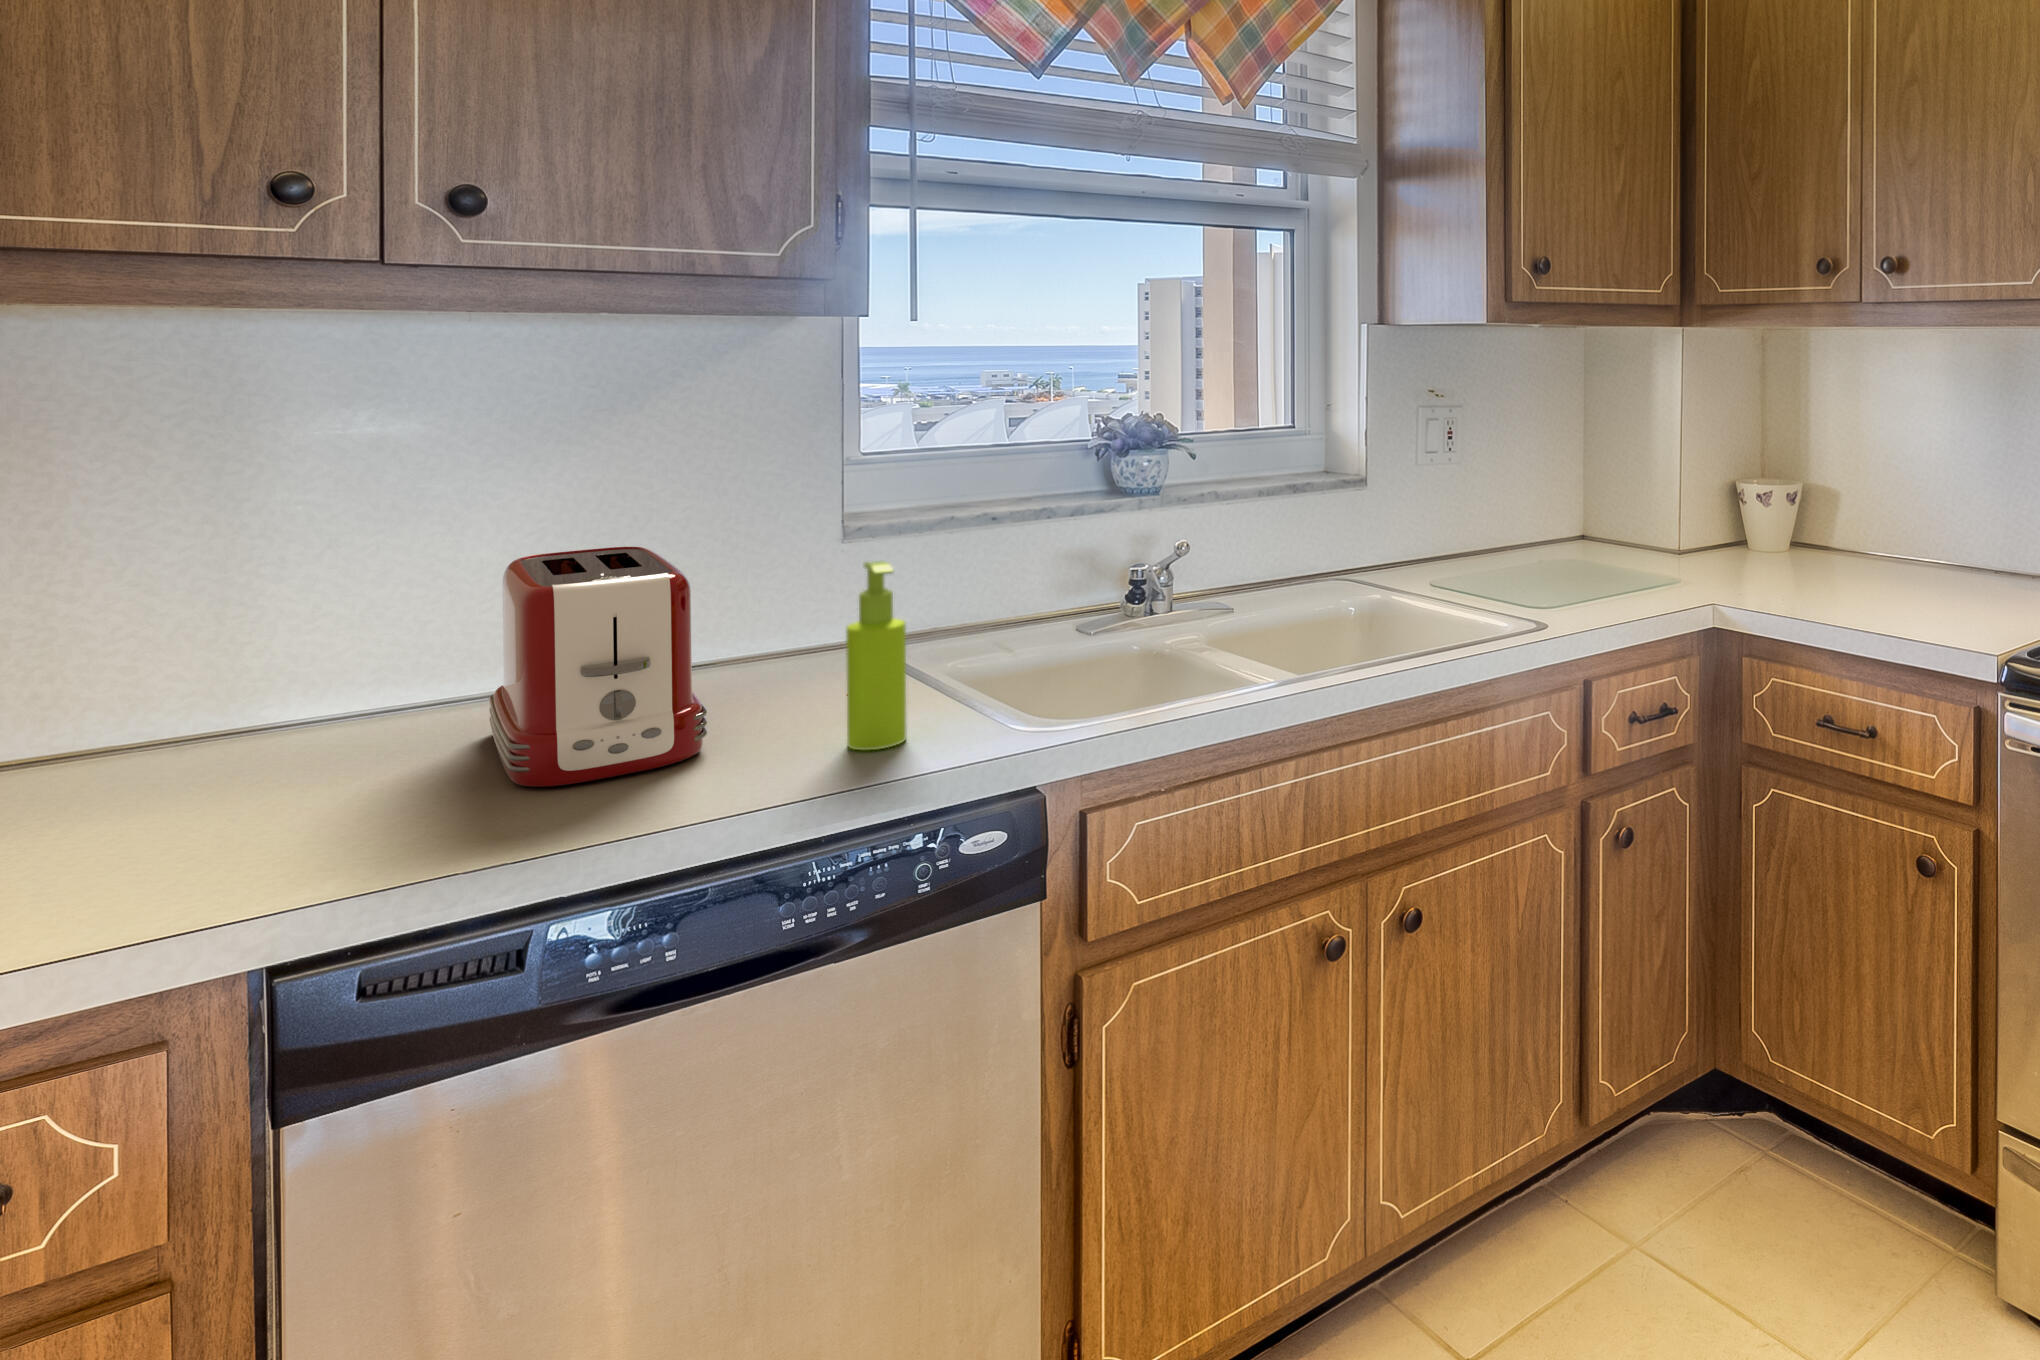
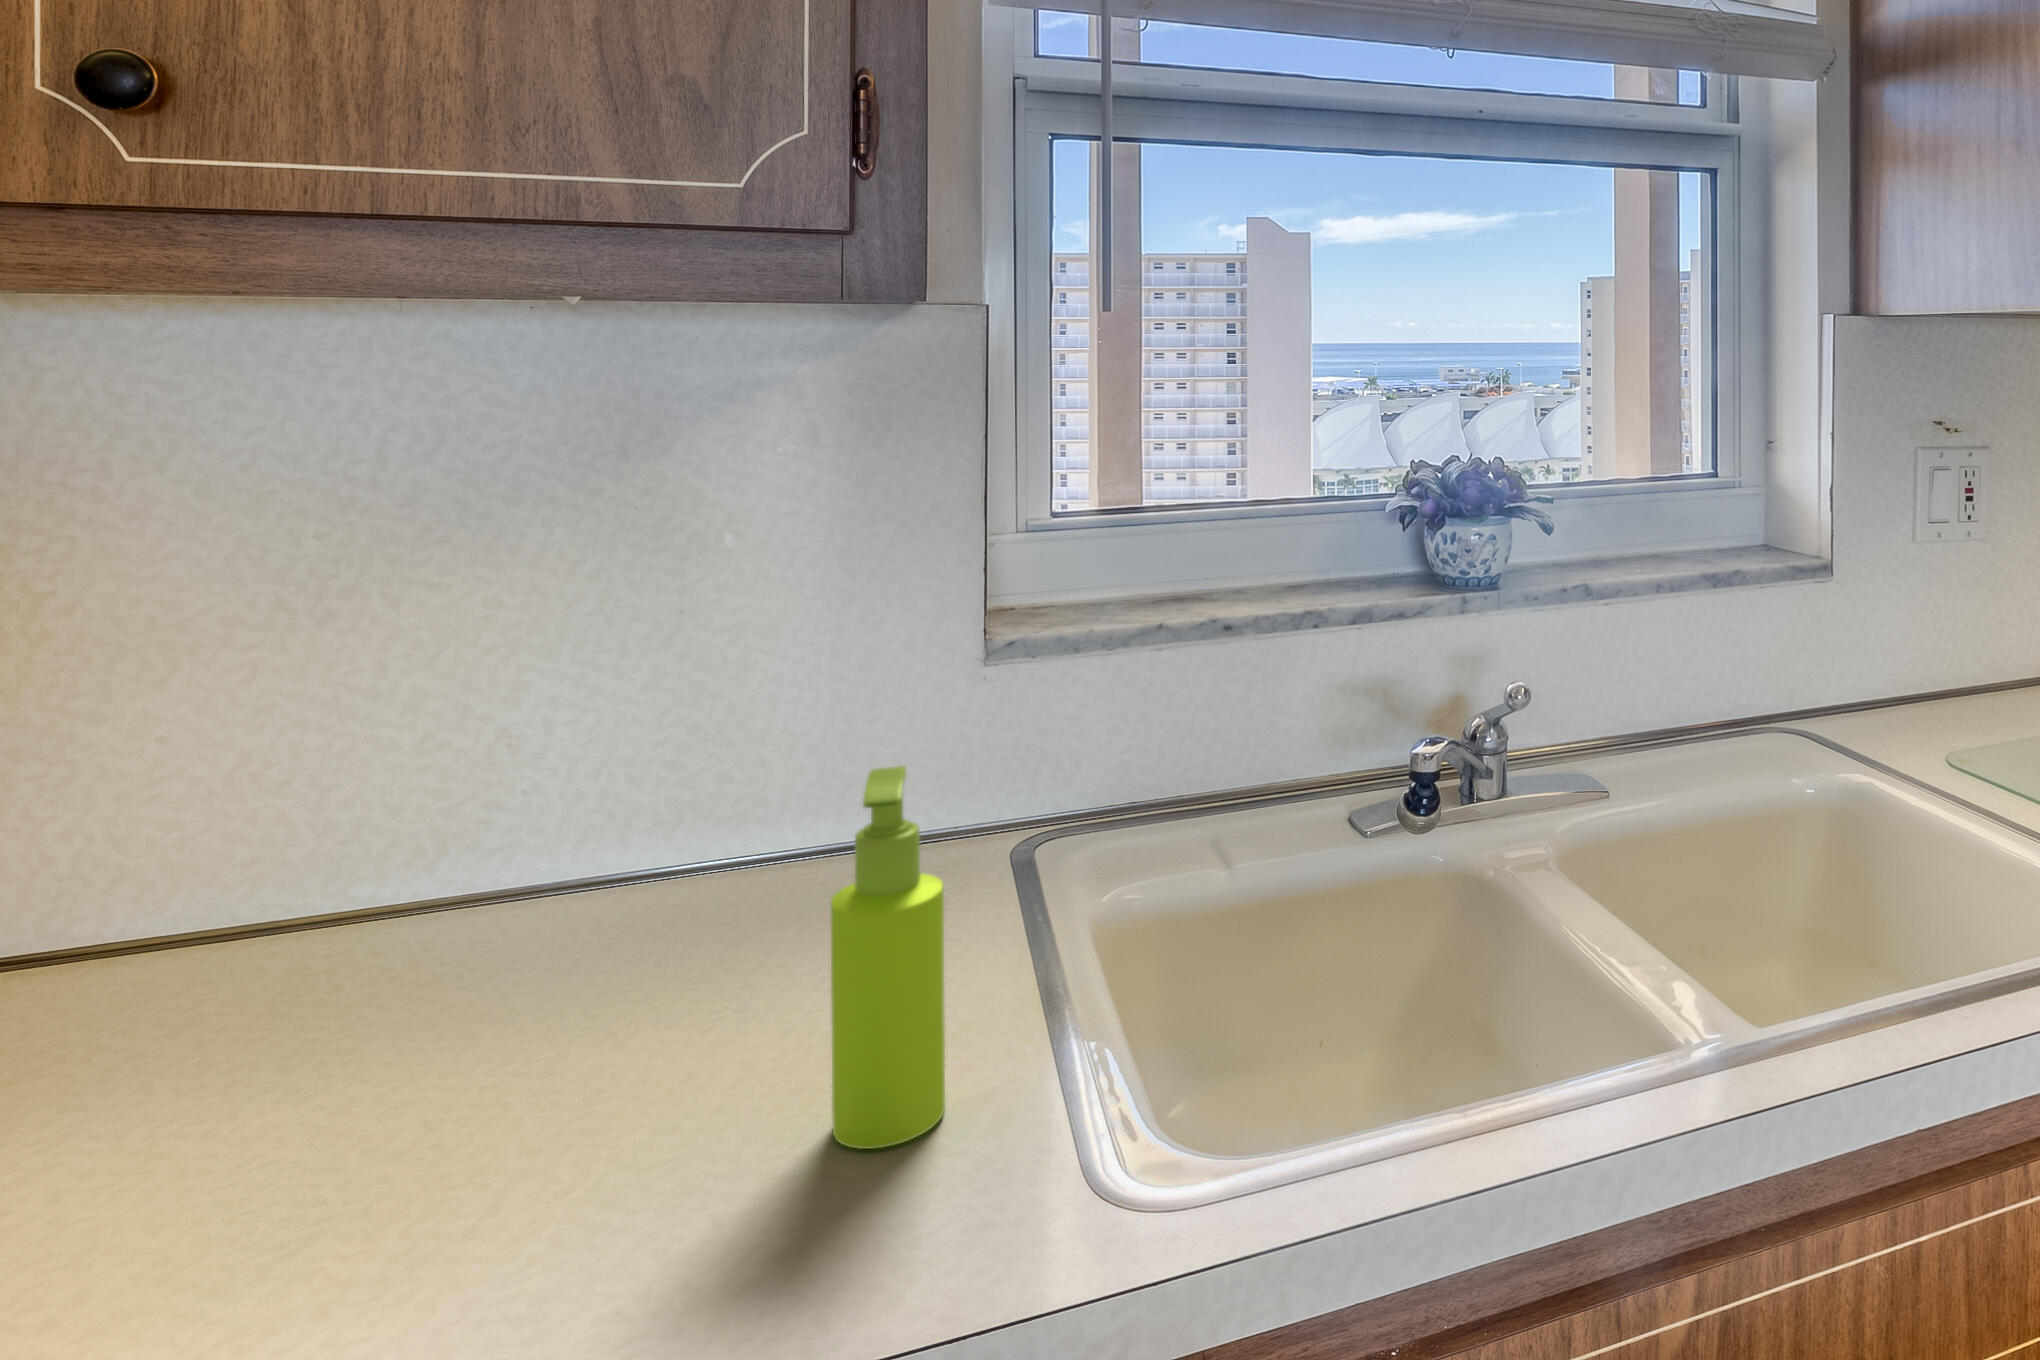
toaster: present [489,547,707,787] -> none [249,683,676,1177]

